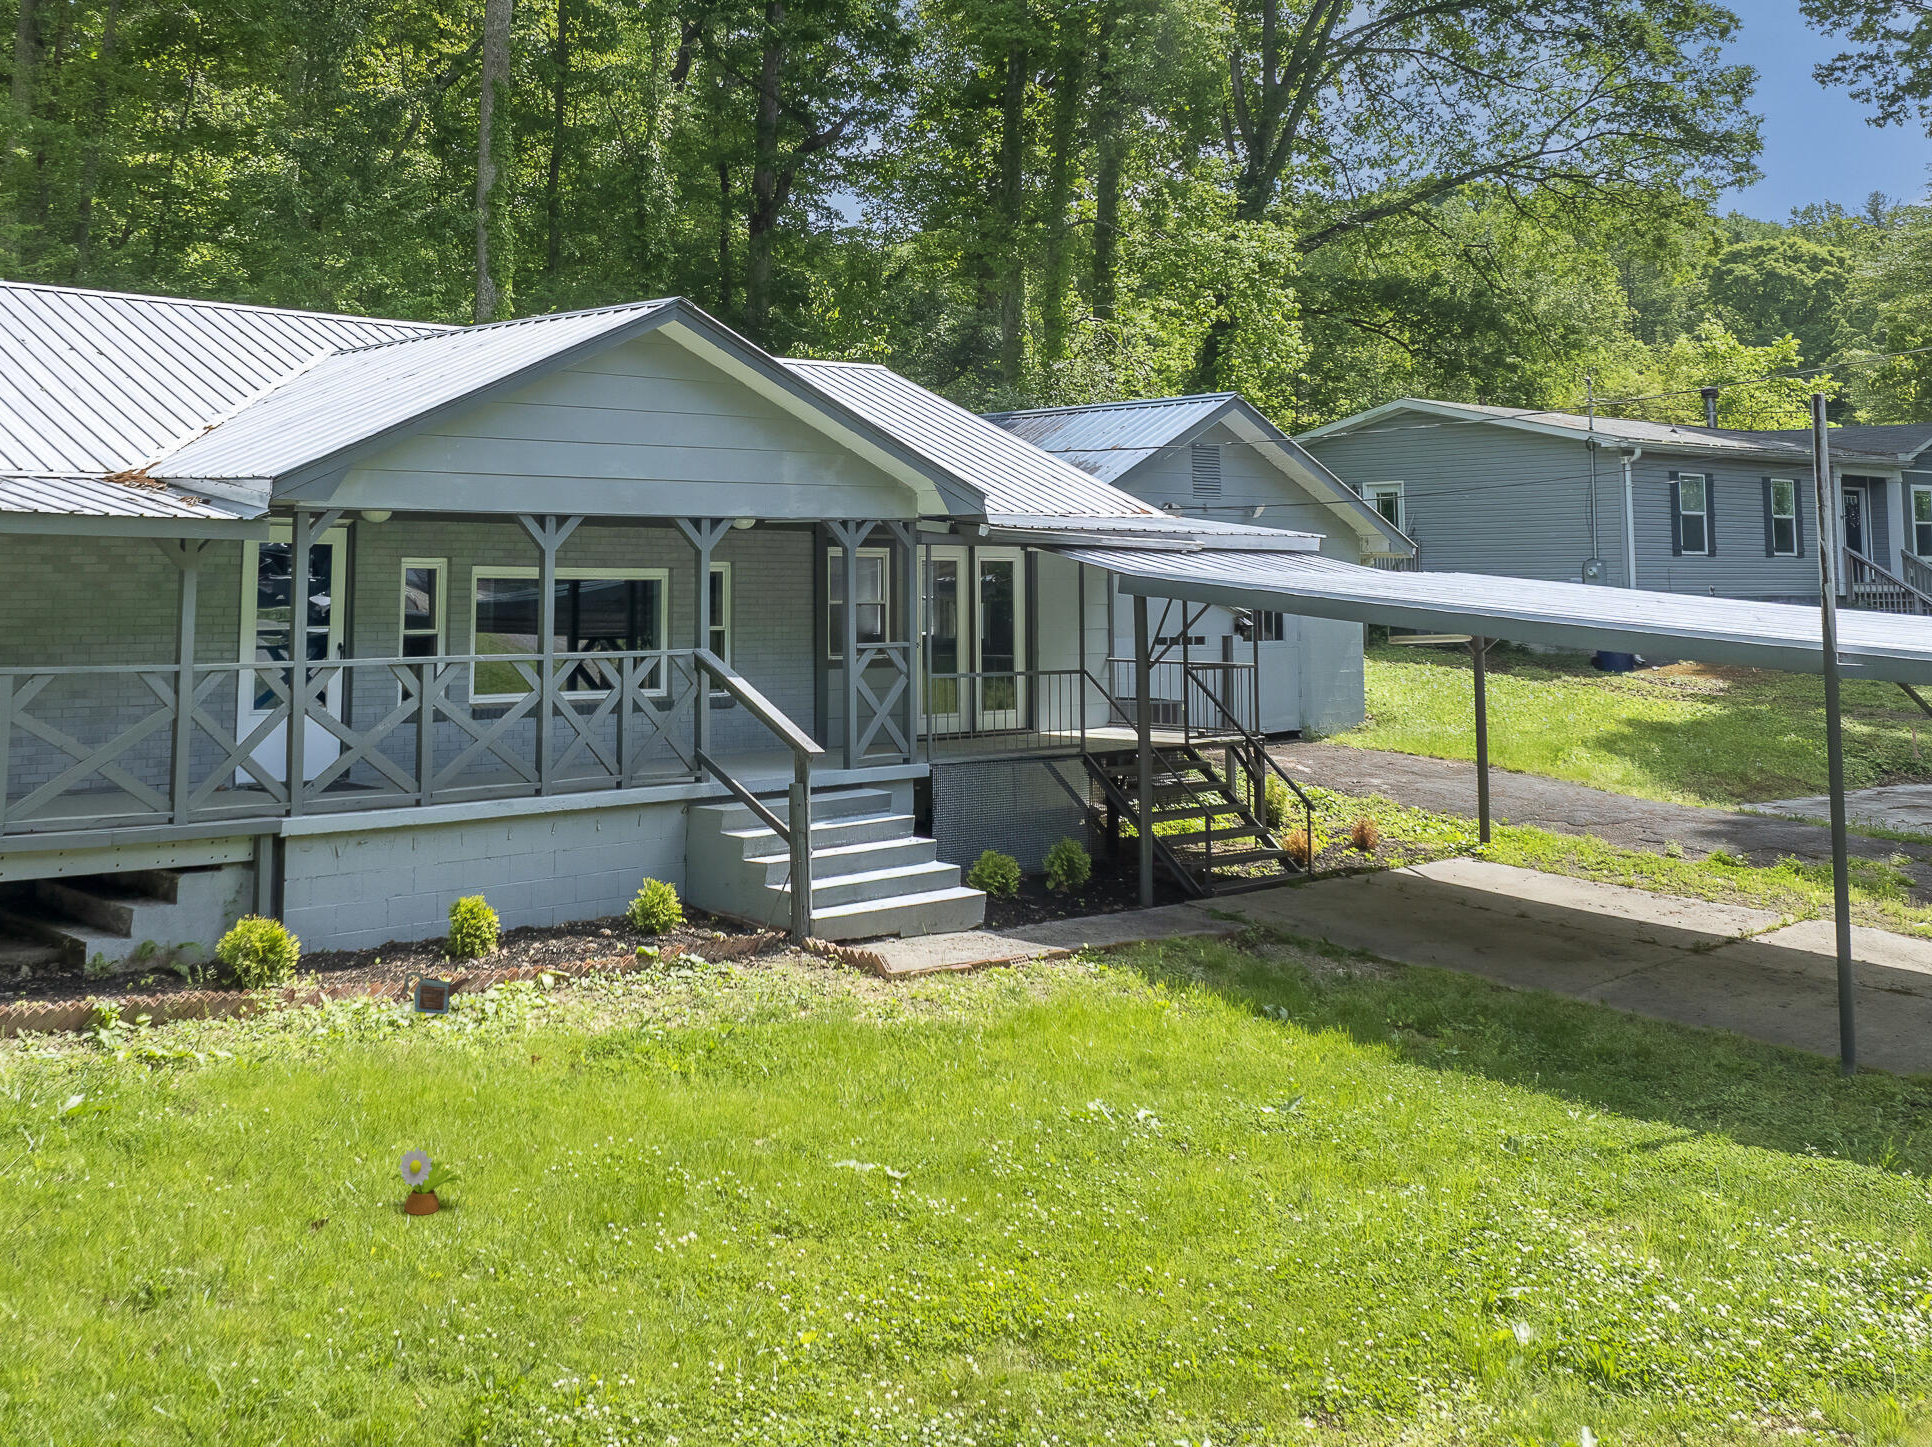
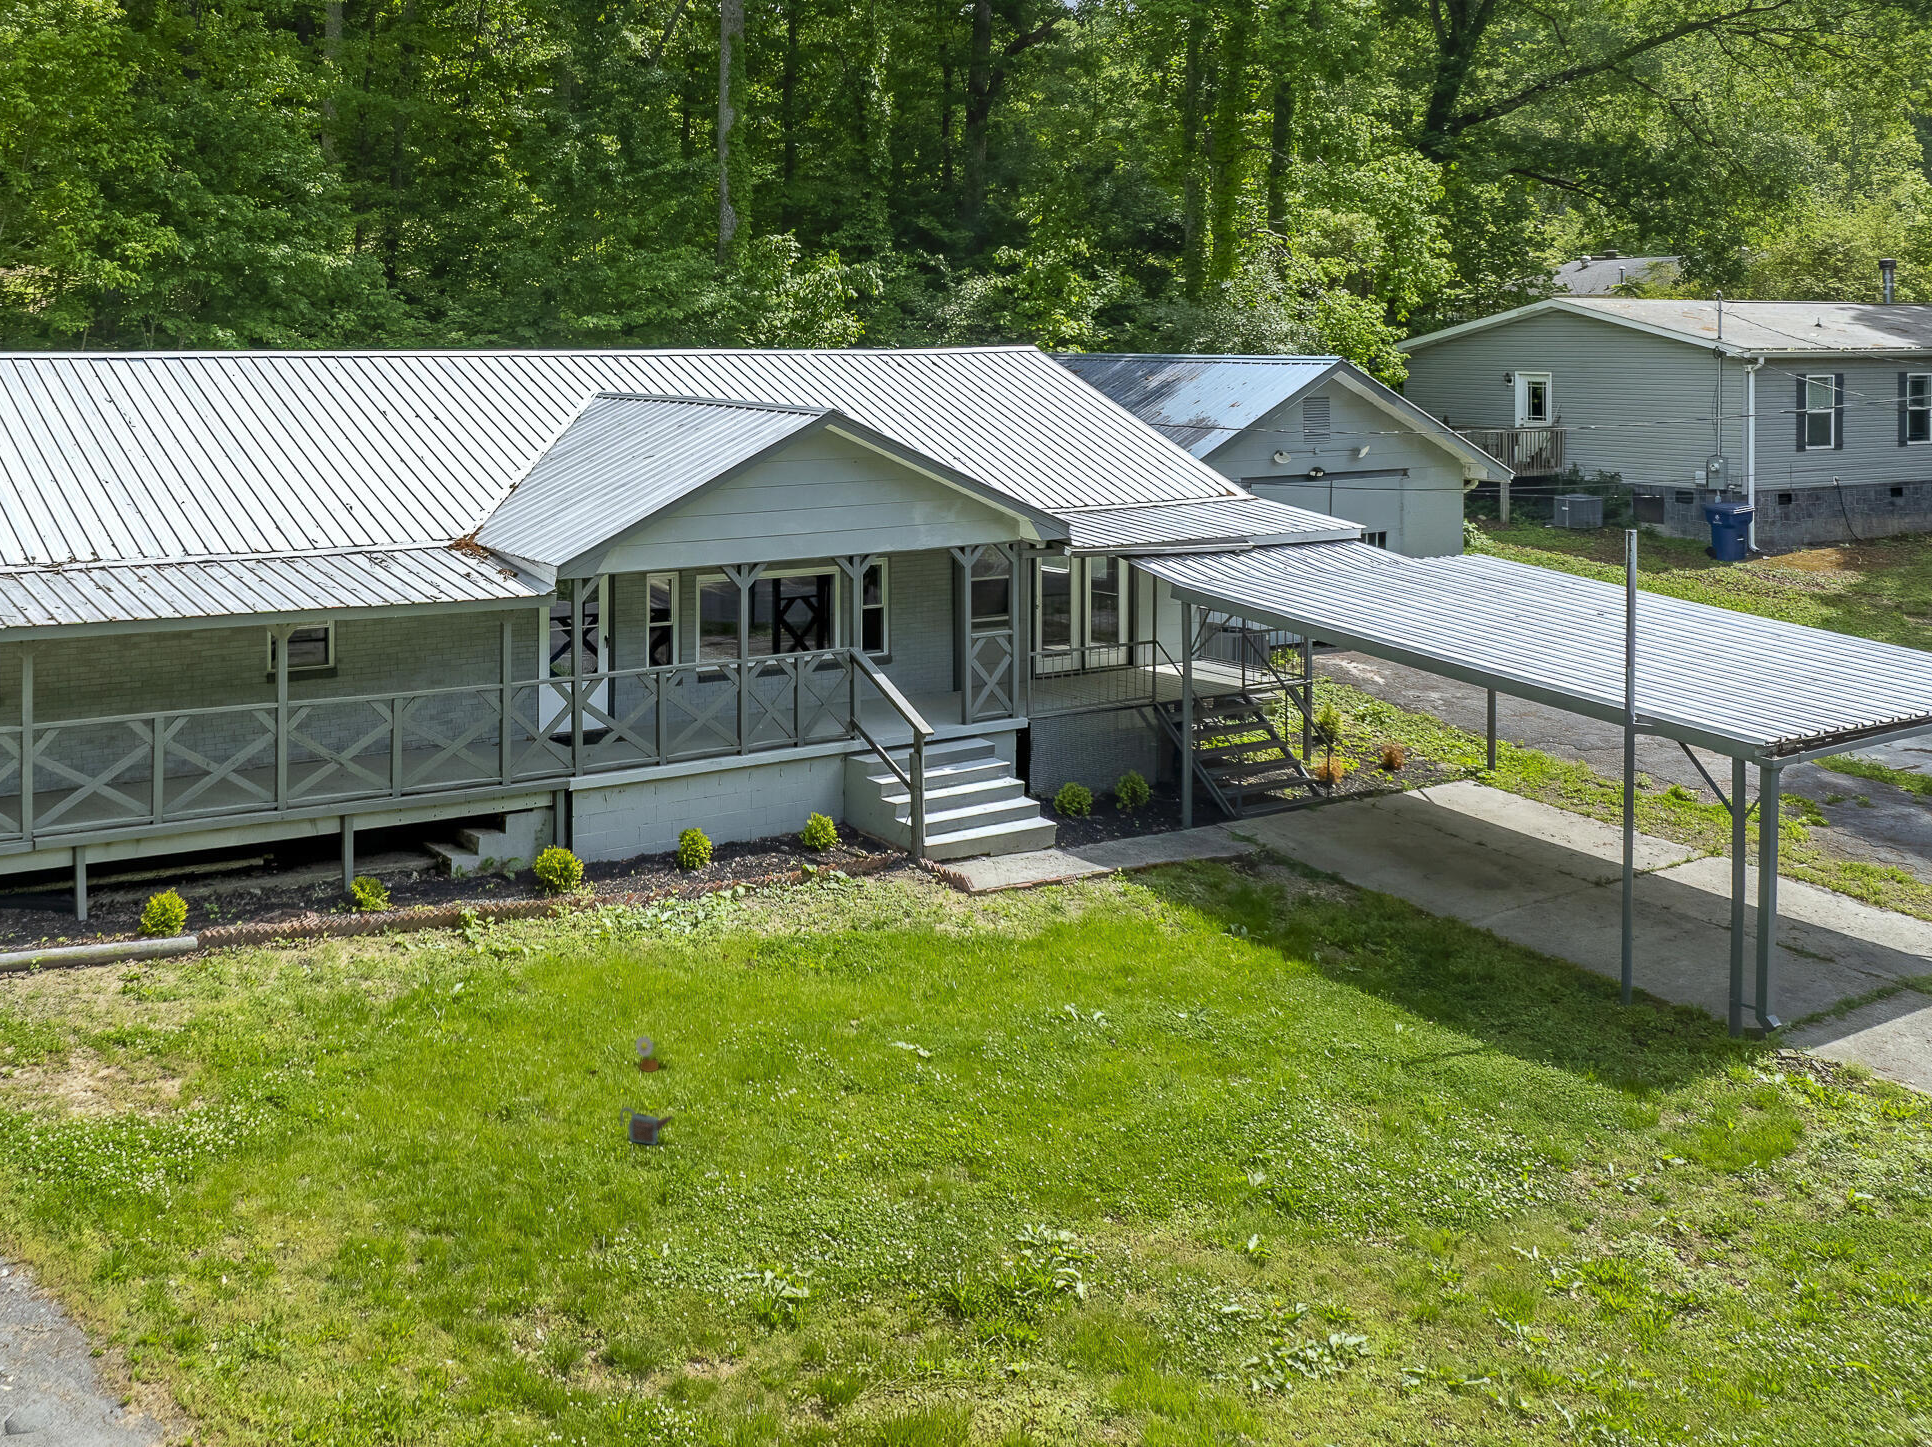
watering can: present [403,972,469,1013] -> present [620,1107,673,1145]

